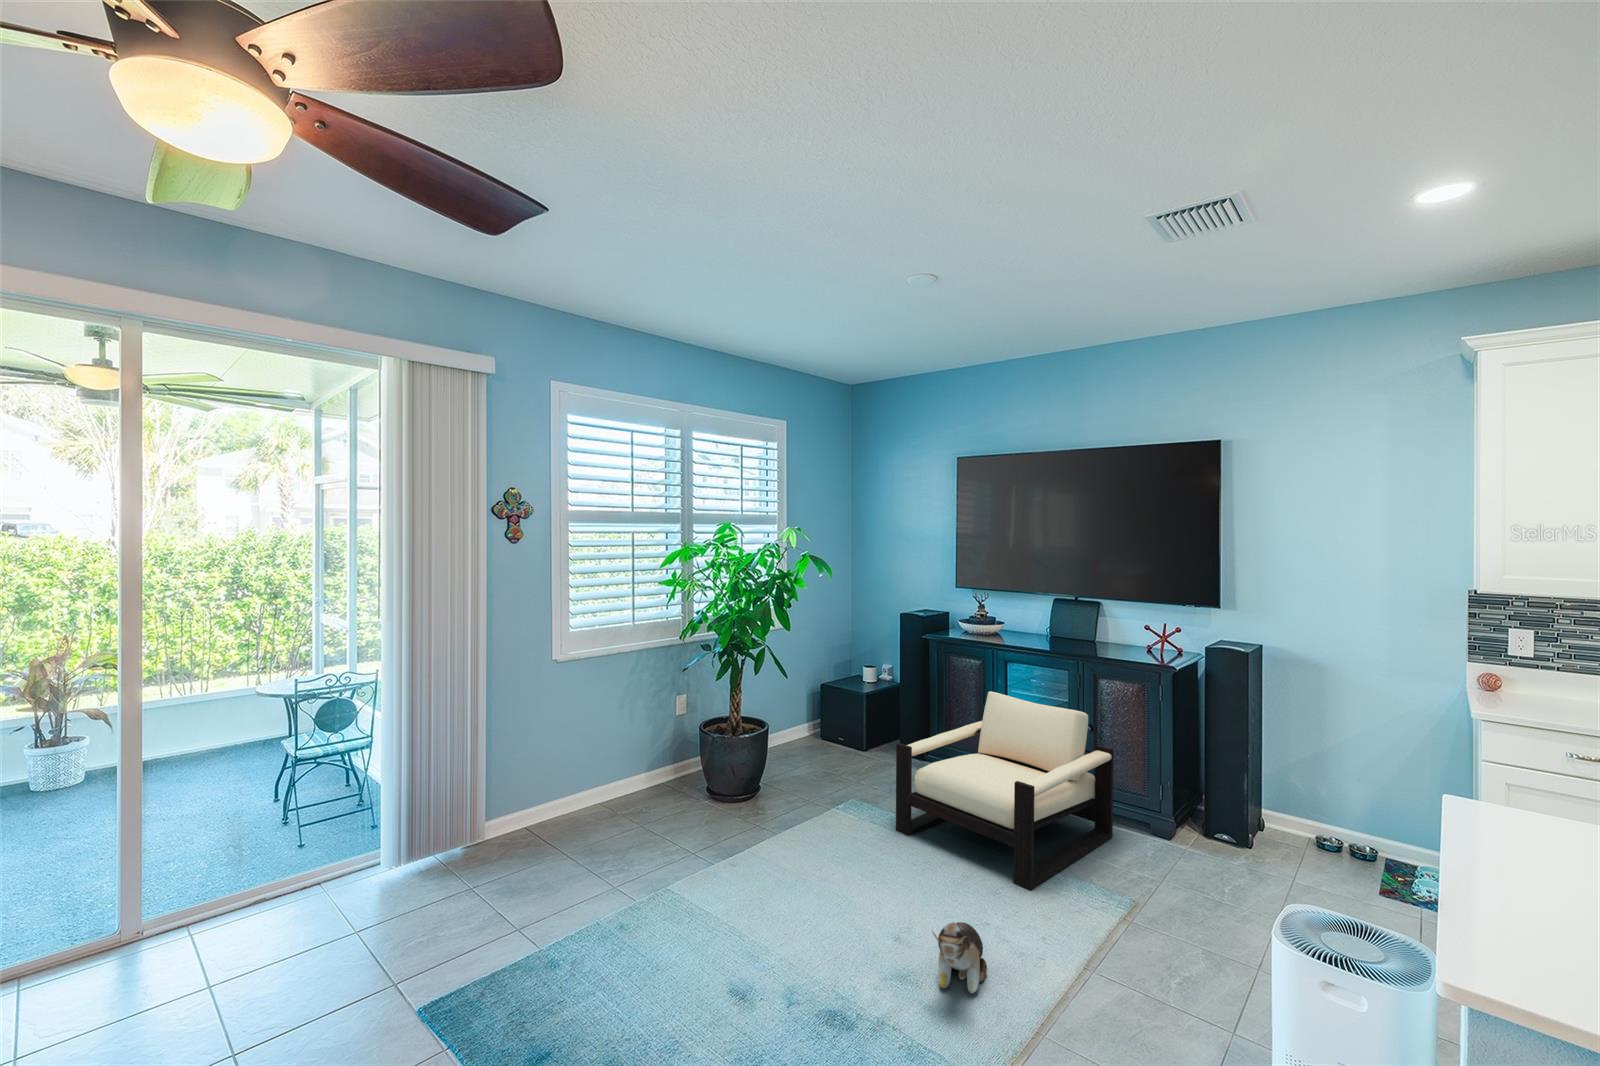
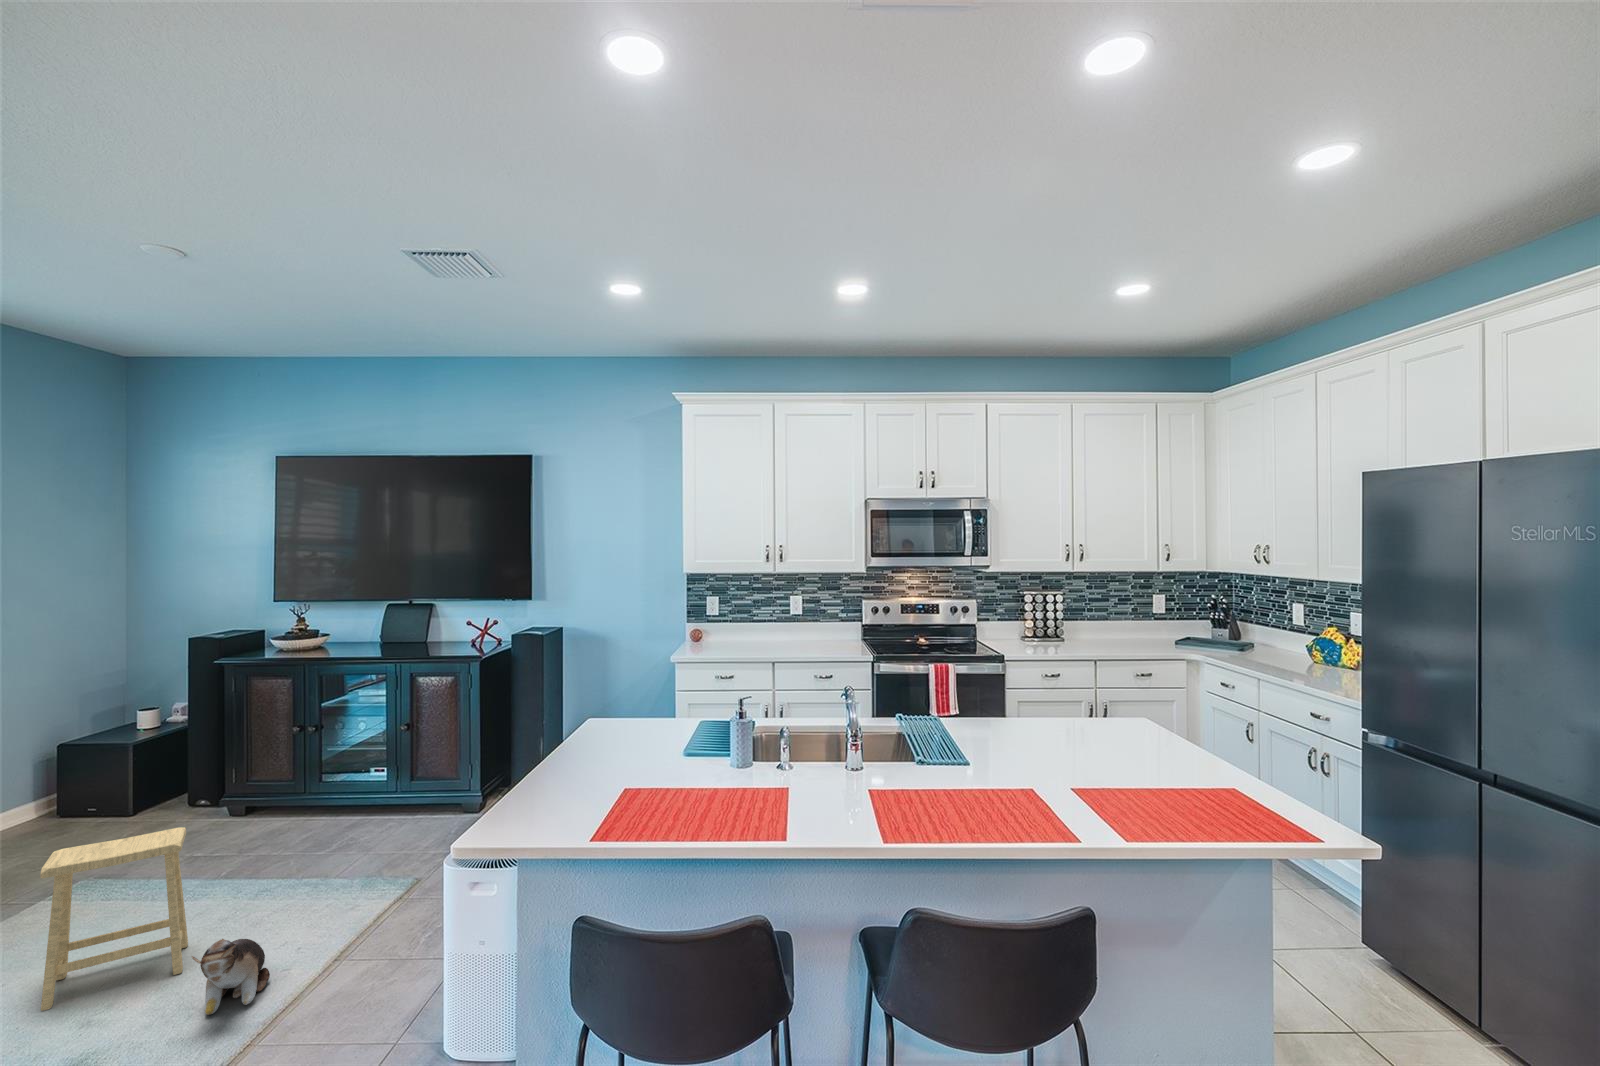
armchair: present [896,691,1114,890] -> none [169,707,437,892]
footstool: none [827,787,916,926] -> present [40,827,188,1011]

